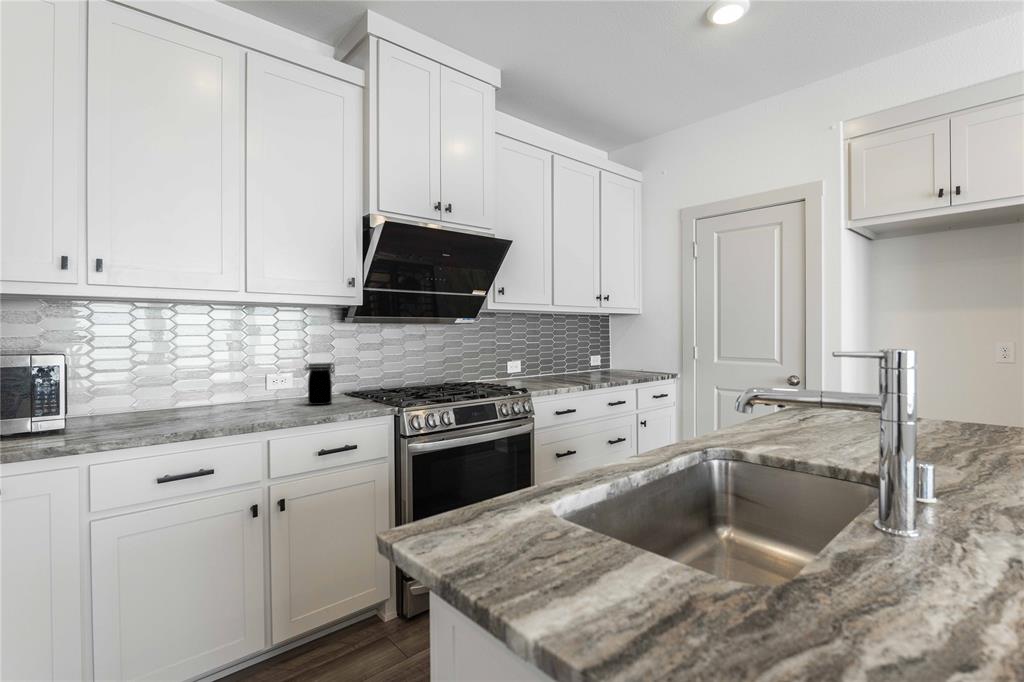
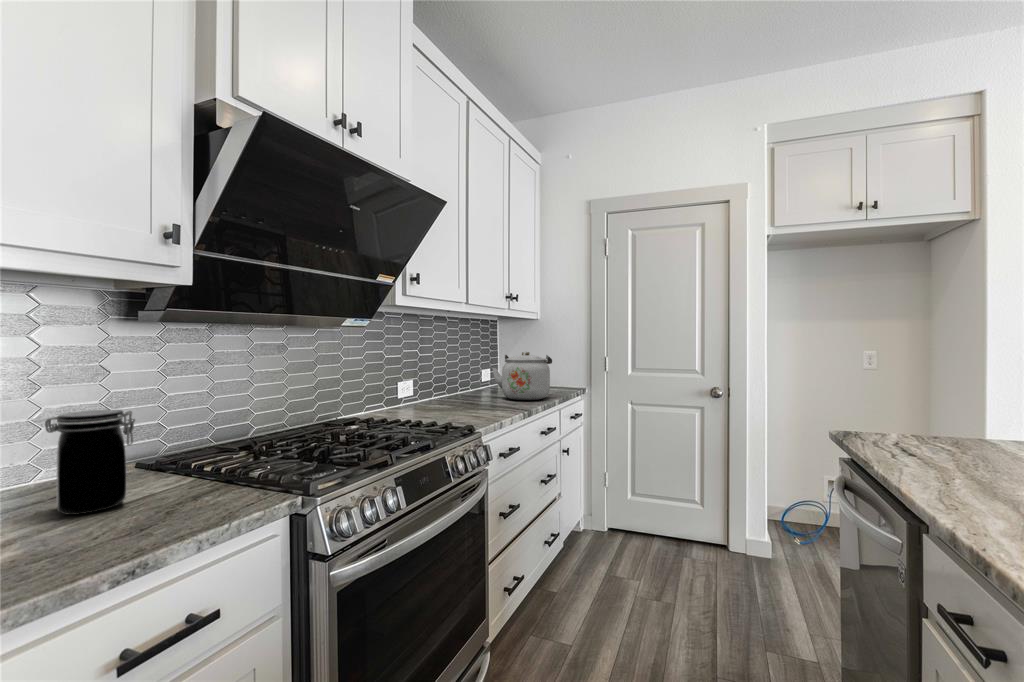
kettle: none [584,341,634,379] -> present [492,352,552,400]

